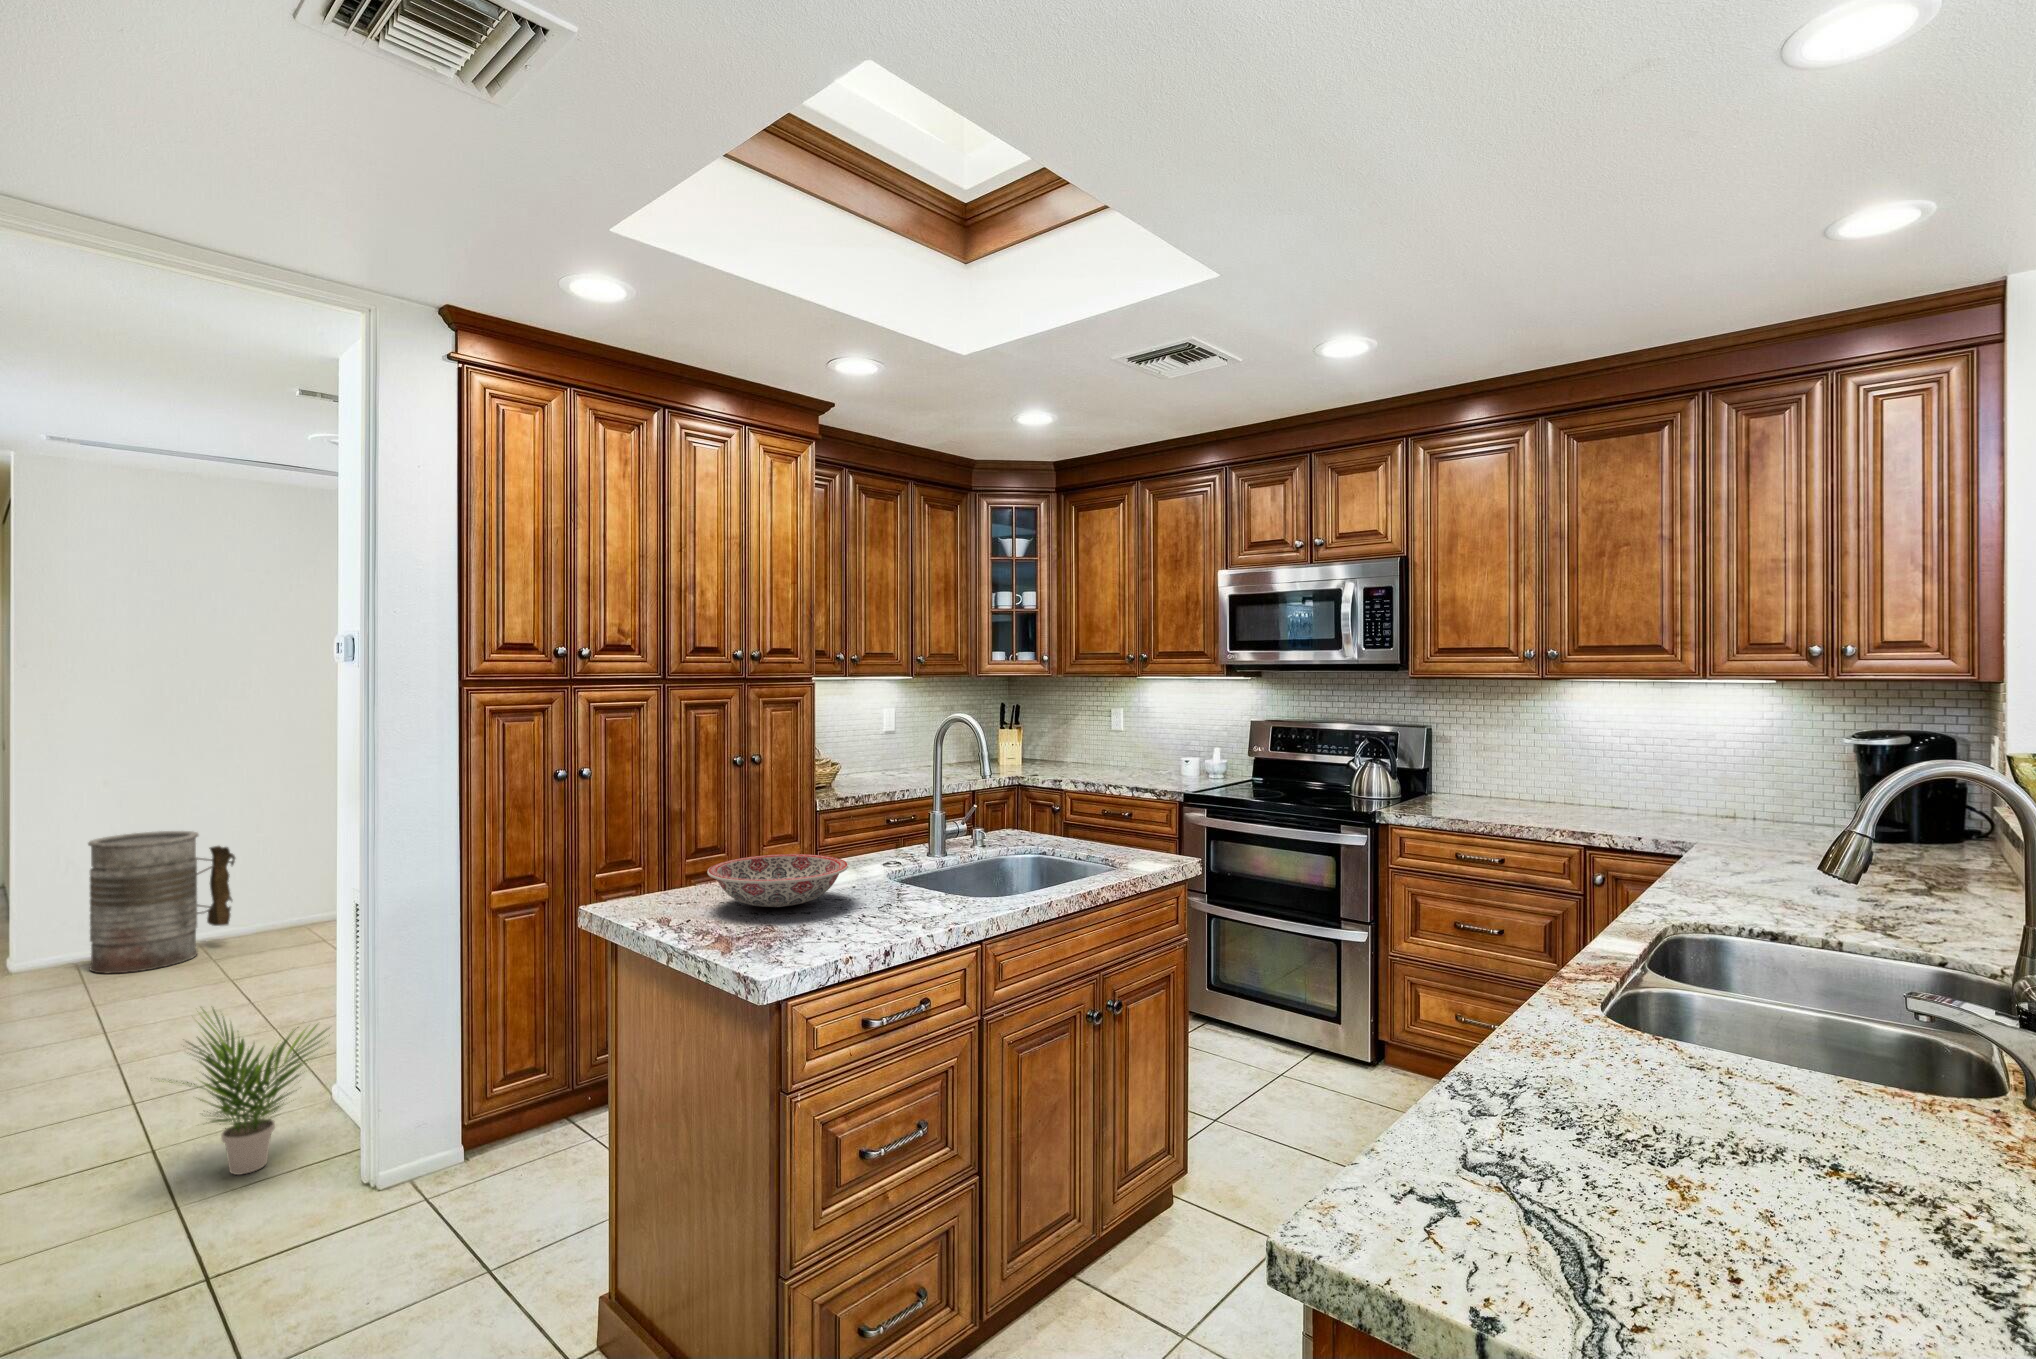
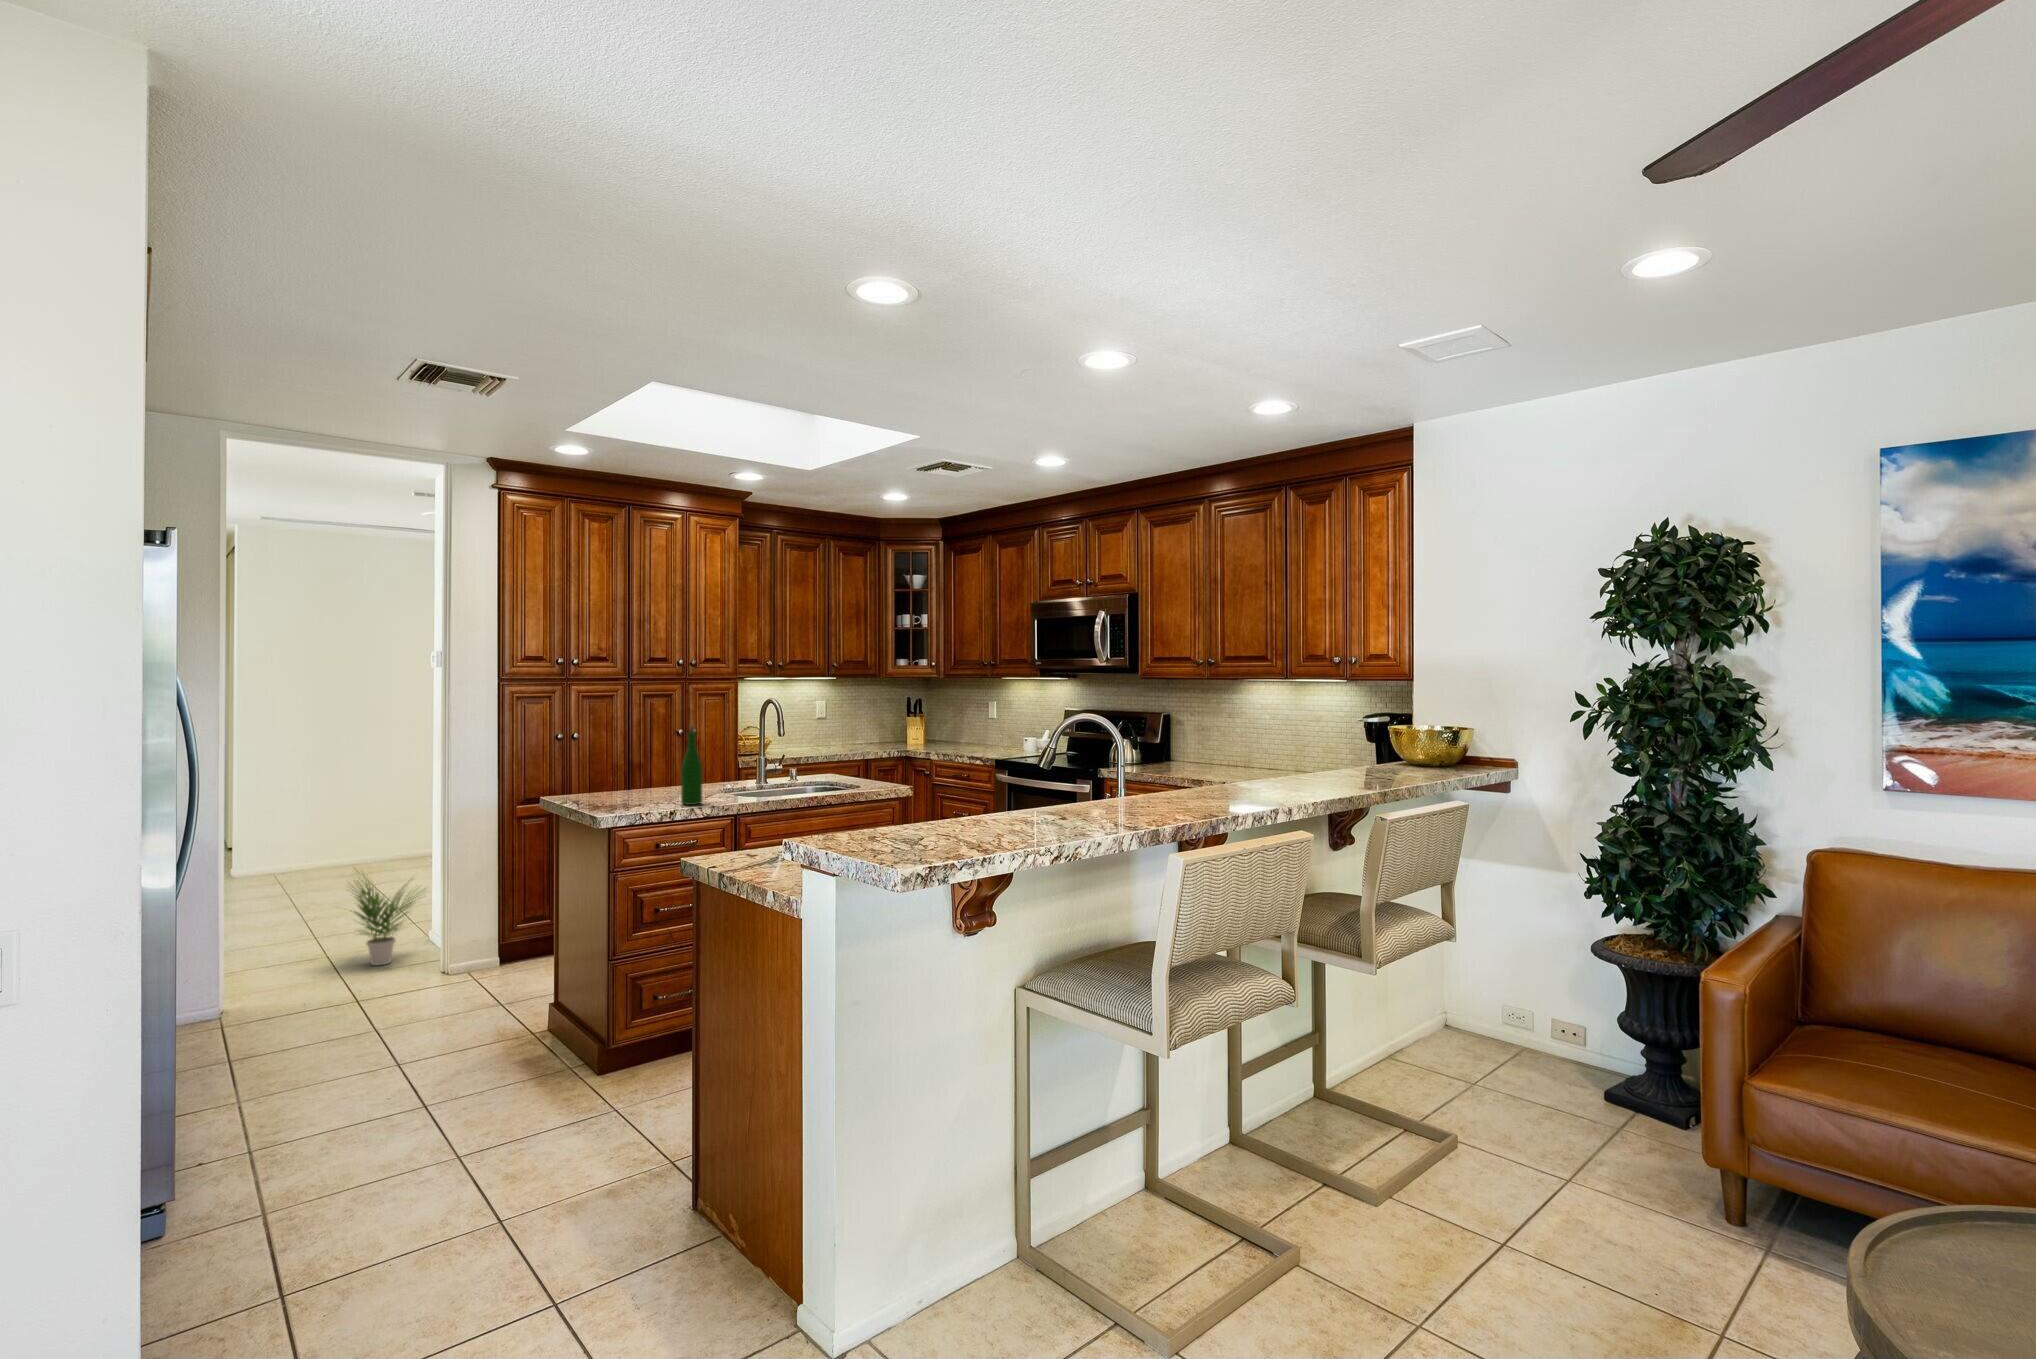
wine bottle: none [882,771,920,927] -> present [681,725,702,805]
trash can: present [88,831,235,974] -> none [283,784,376,878]
ceramic bowl: present [707,854,848,907] -> none [603,774,681,798]

